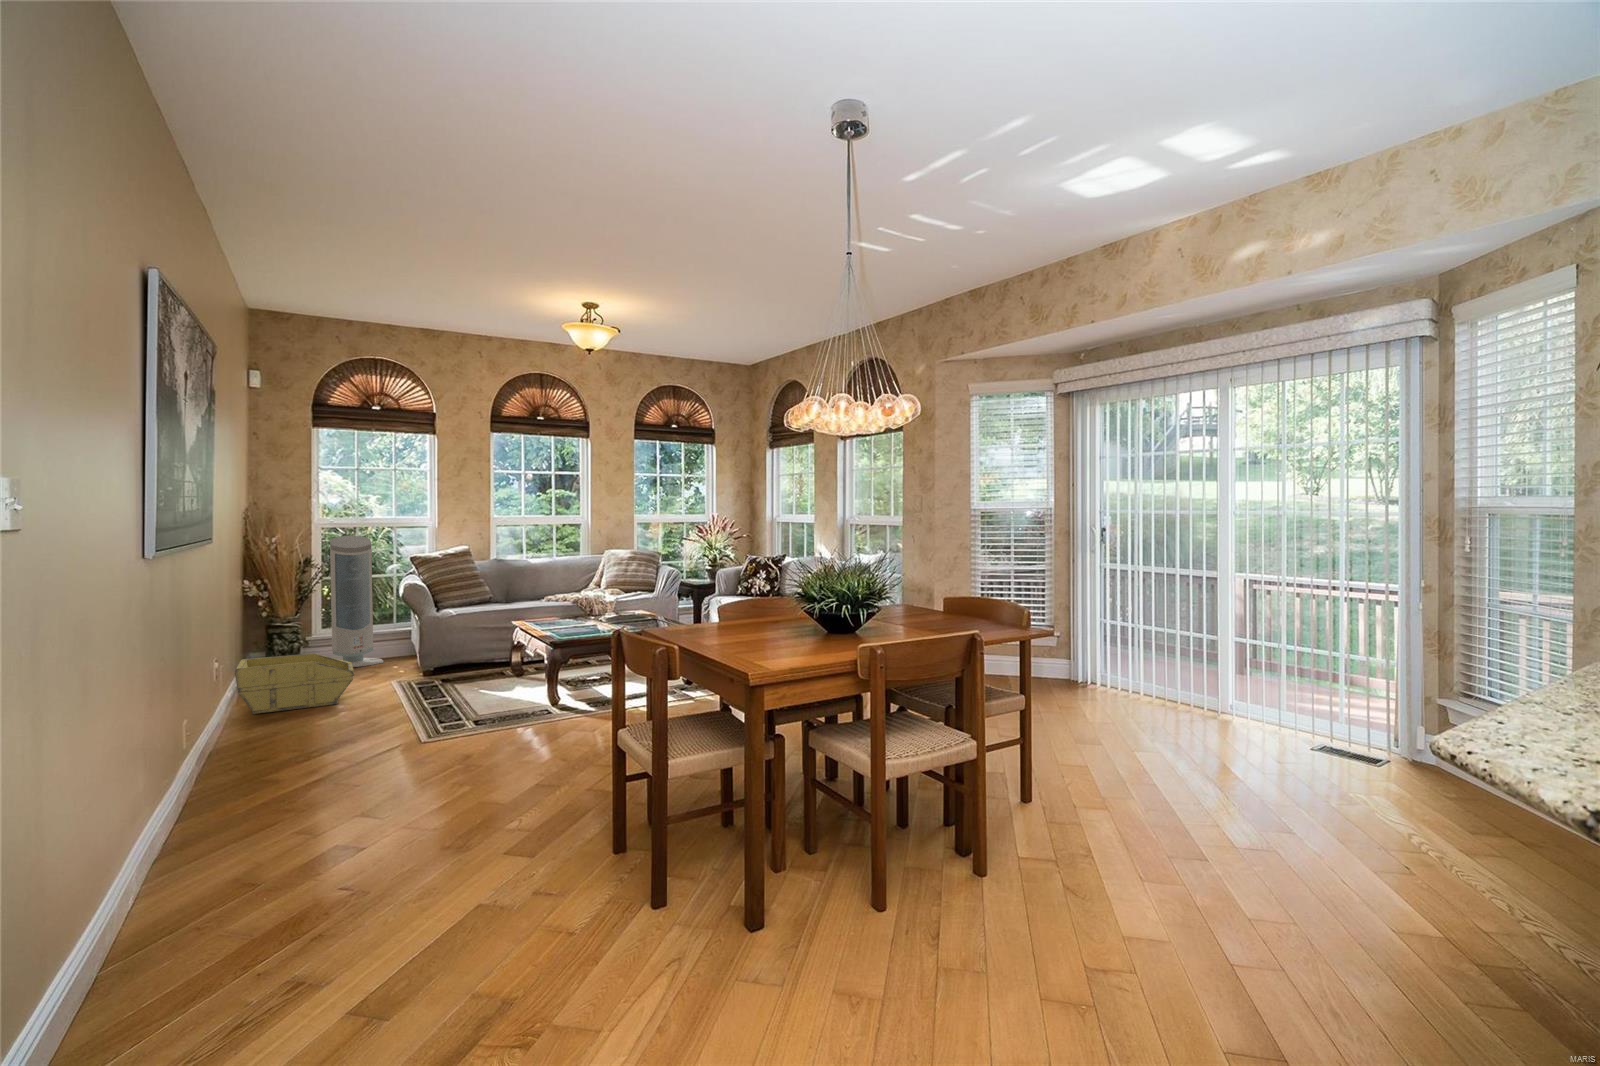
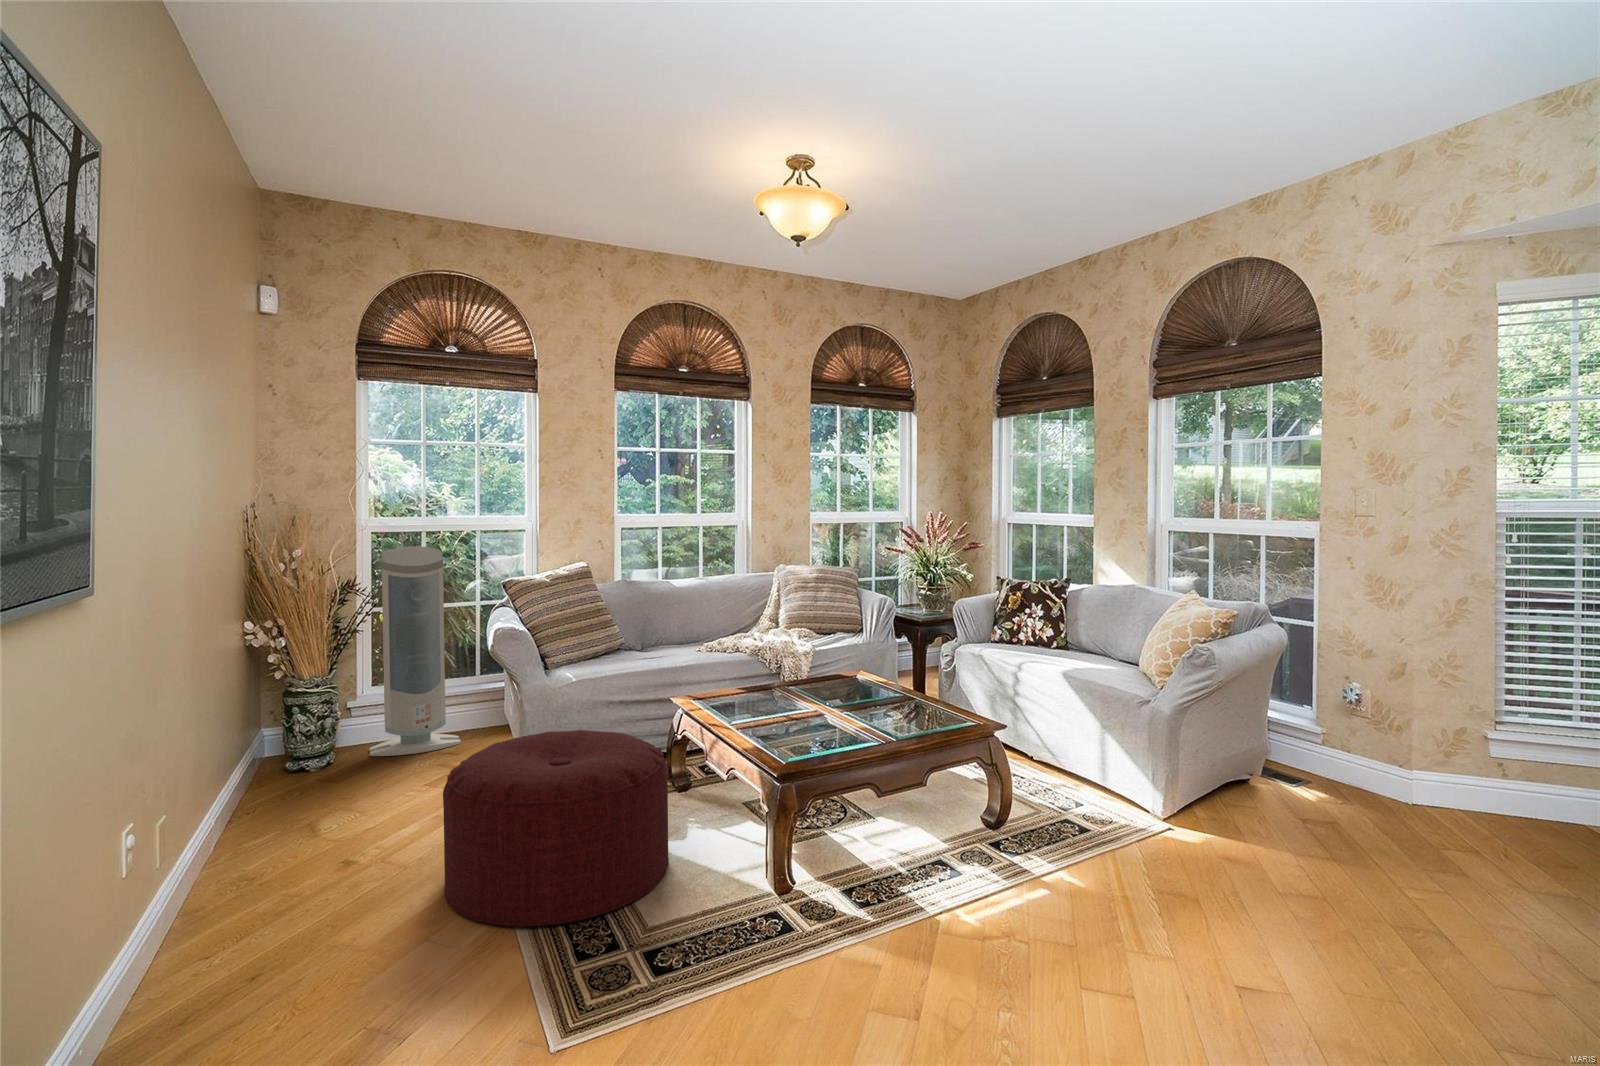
ottoman: none [373,635,501,721] -> present [443,730,669,926]
storage bin: present [235,653,354,714] -> none [198,755,411,884]

